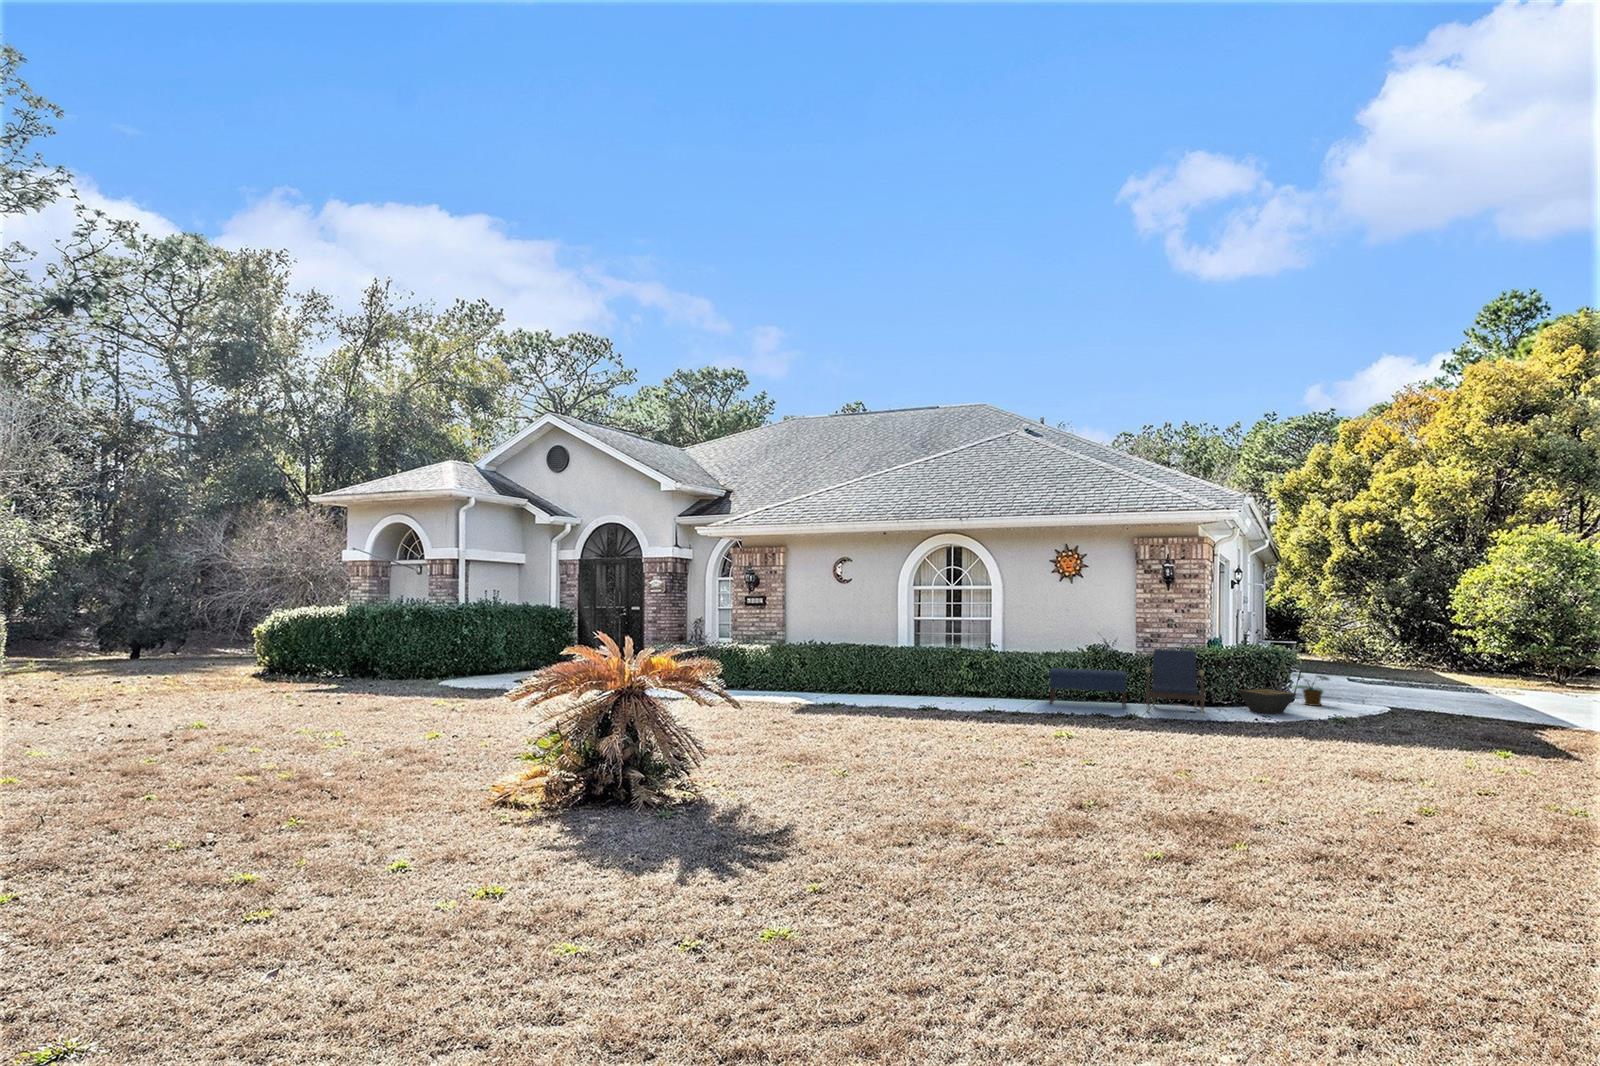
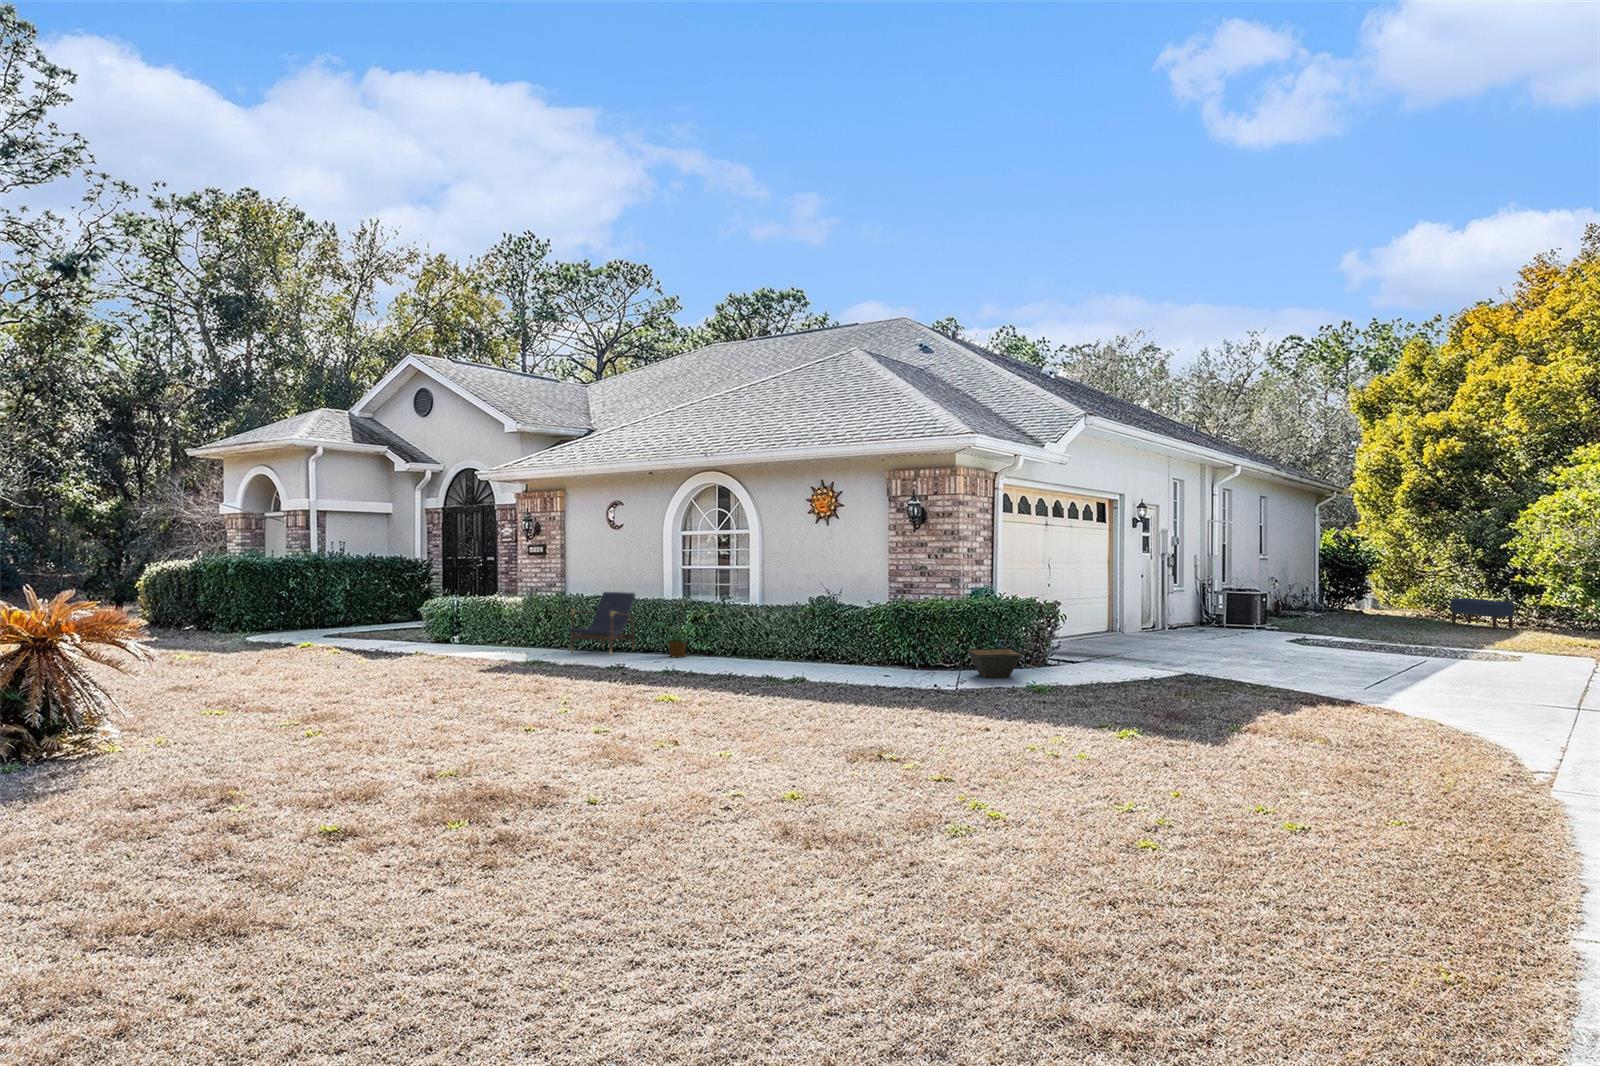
lounge chair: present [1146,649,1204,715] -> present [569,592,635,655]
bench: present [1049,668,1127,708] -> present [1451,598,1514,629]
potted plant: present [1293,674,1329,706] -> present [651,622,694,657]

